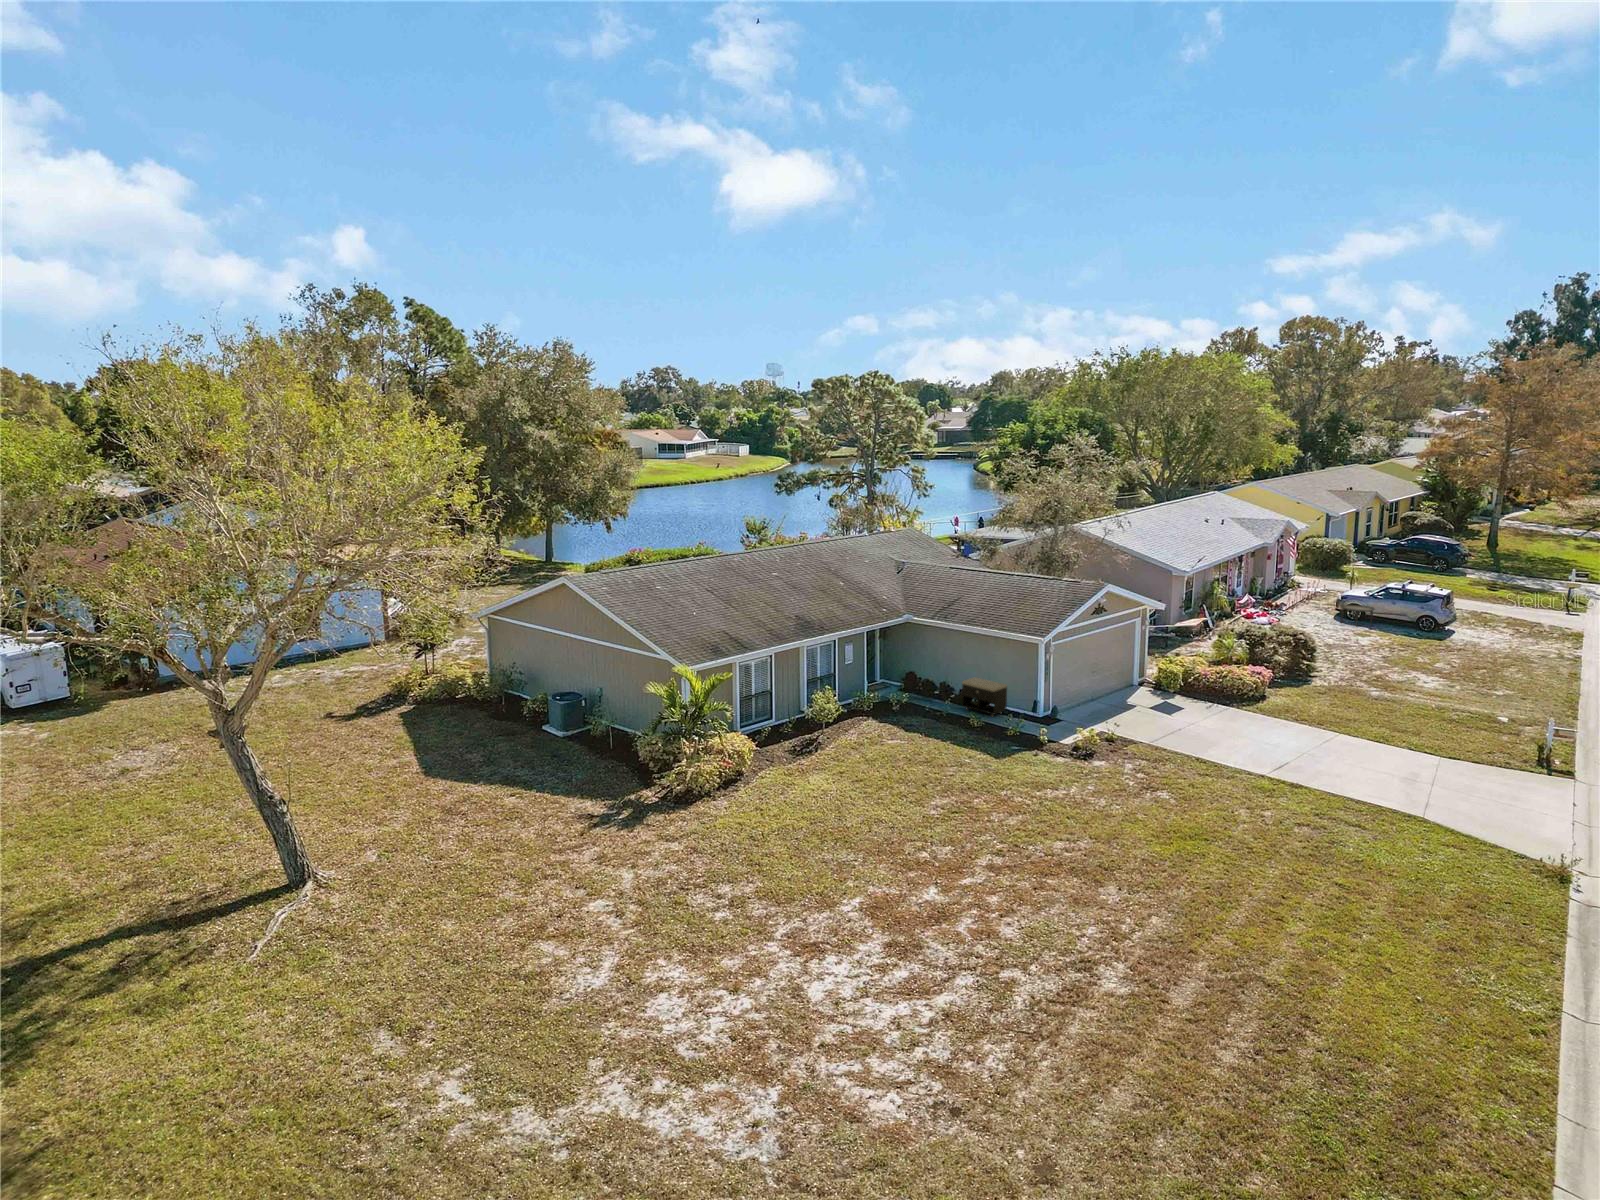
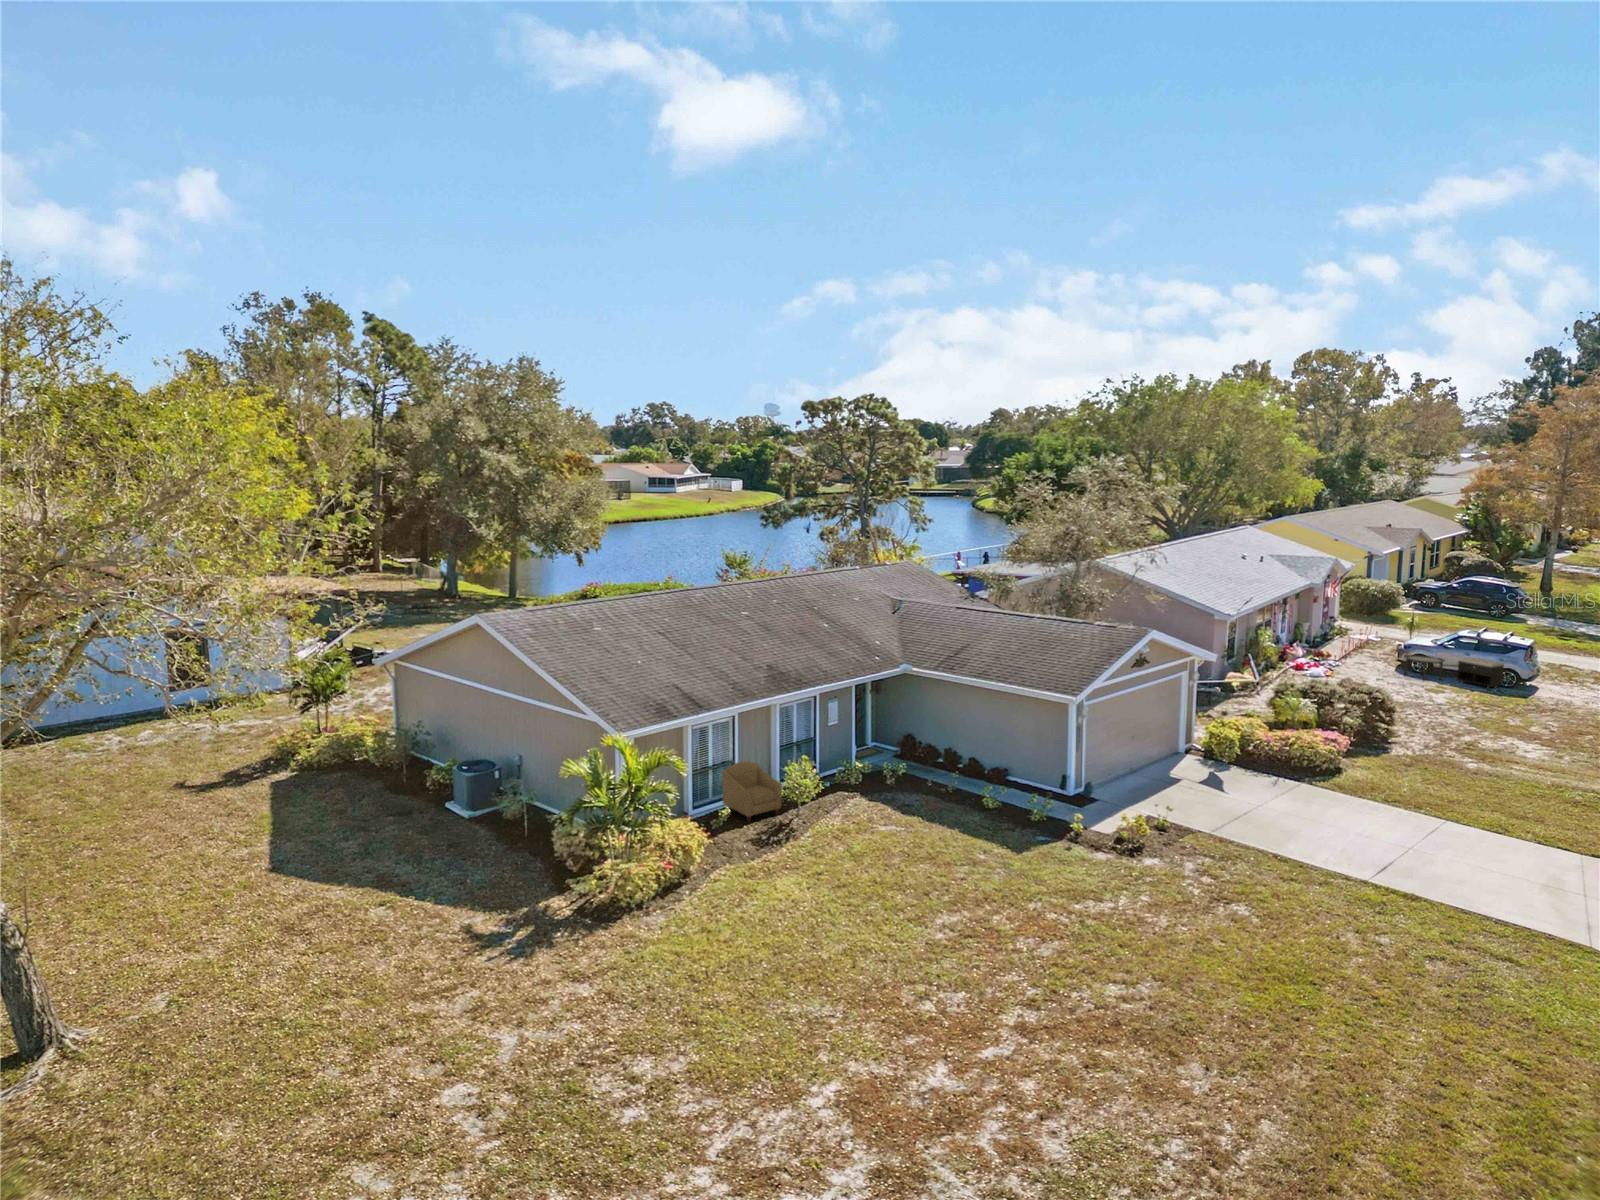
storage bench: present [962,677,1007,715] -> present [1457,658,1504,688]
chair: none [762,691,810,739] -> present [722,761,782,822]

